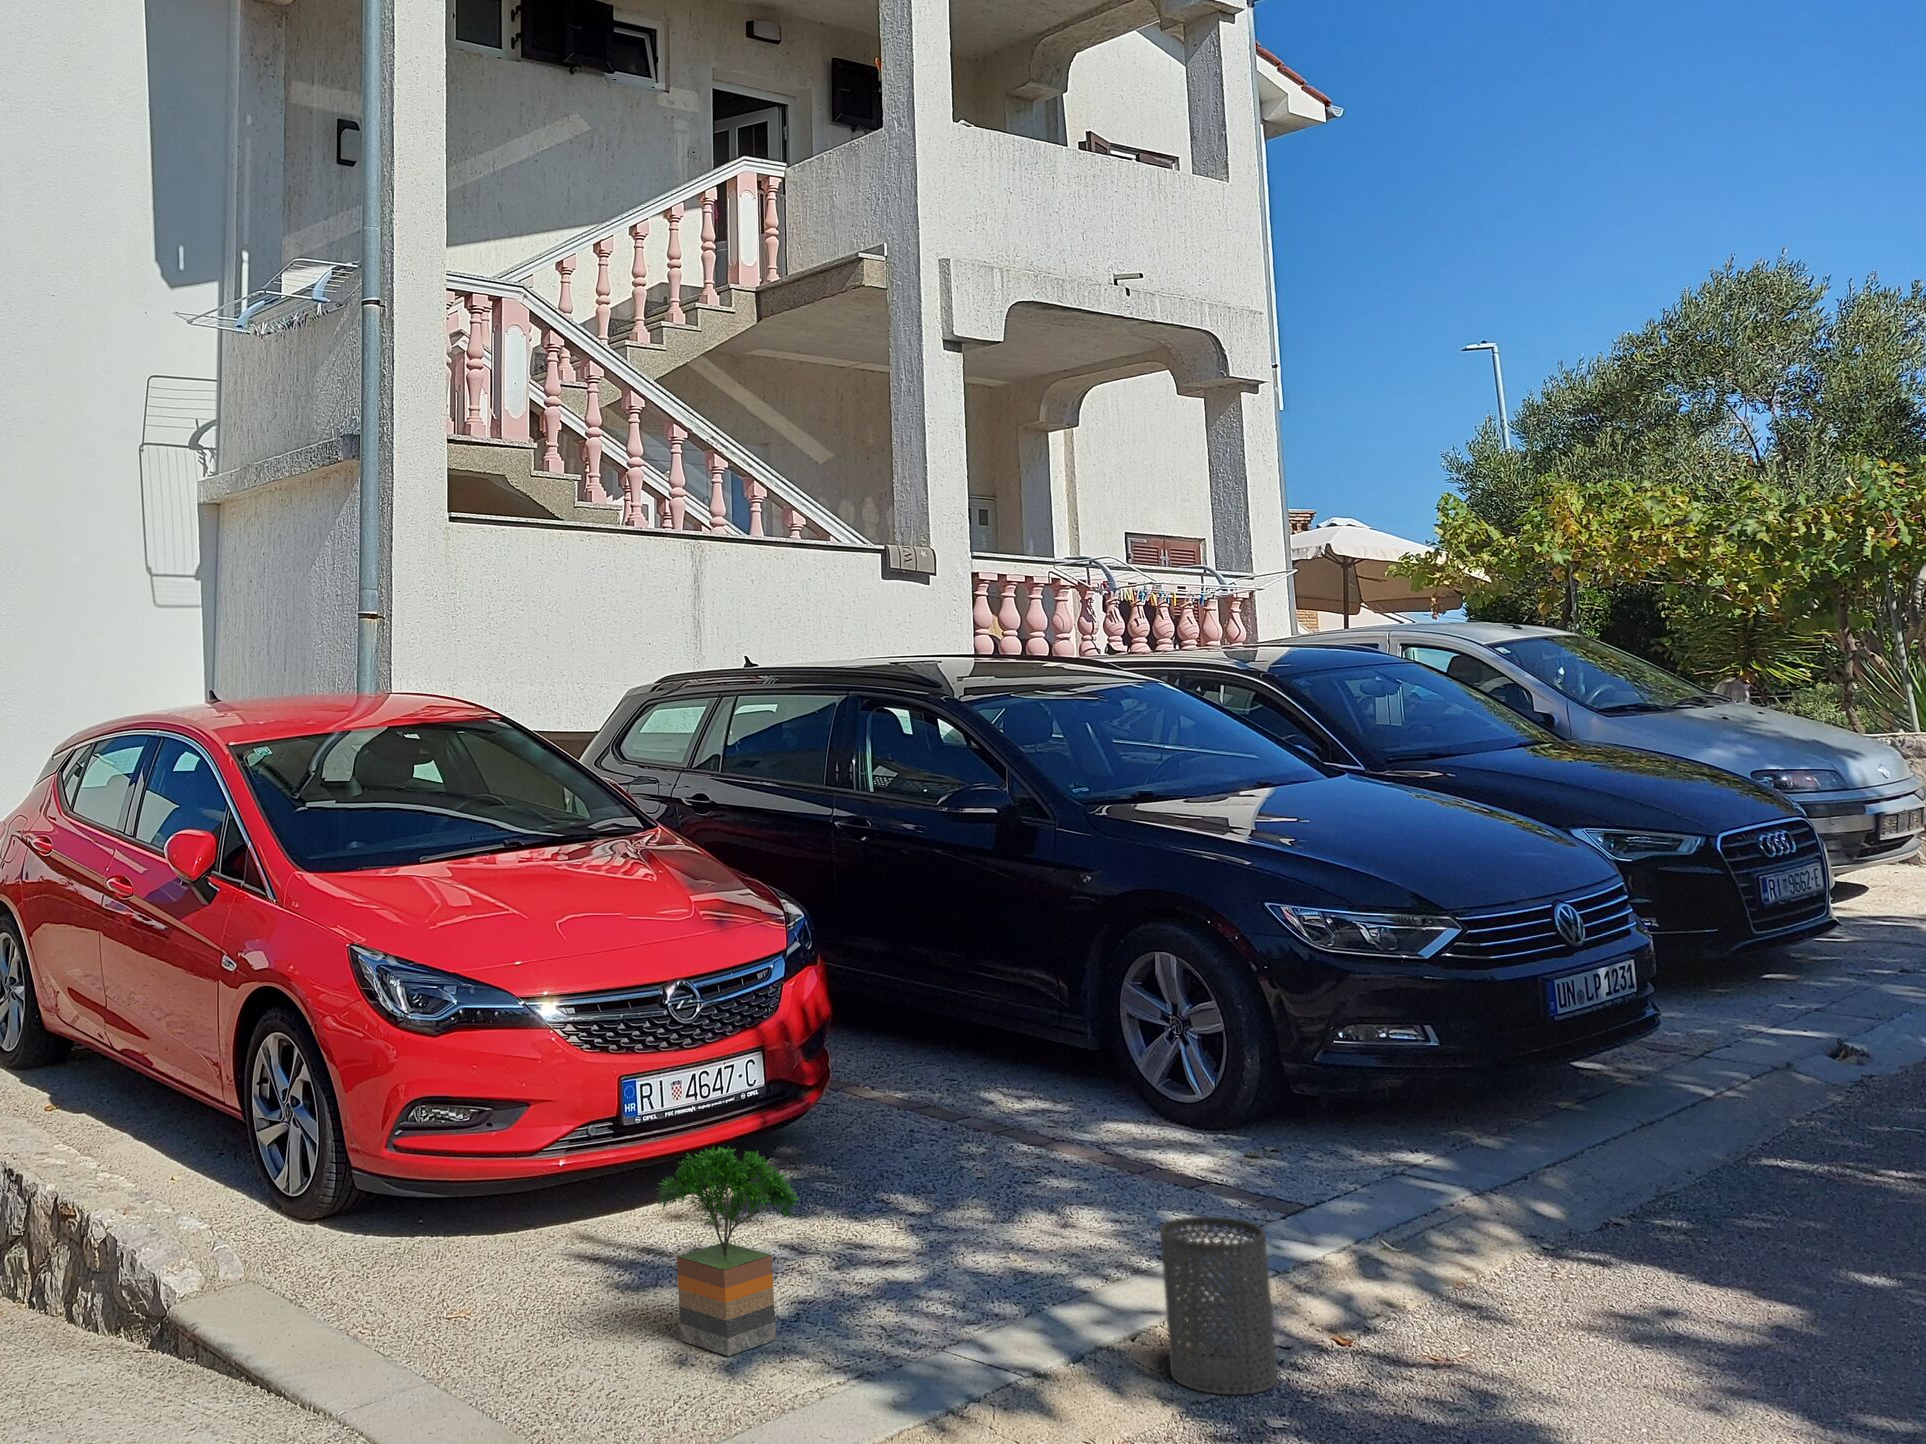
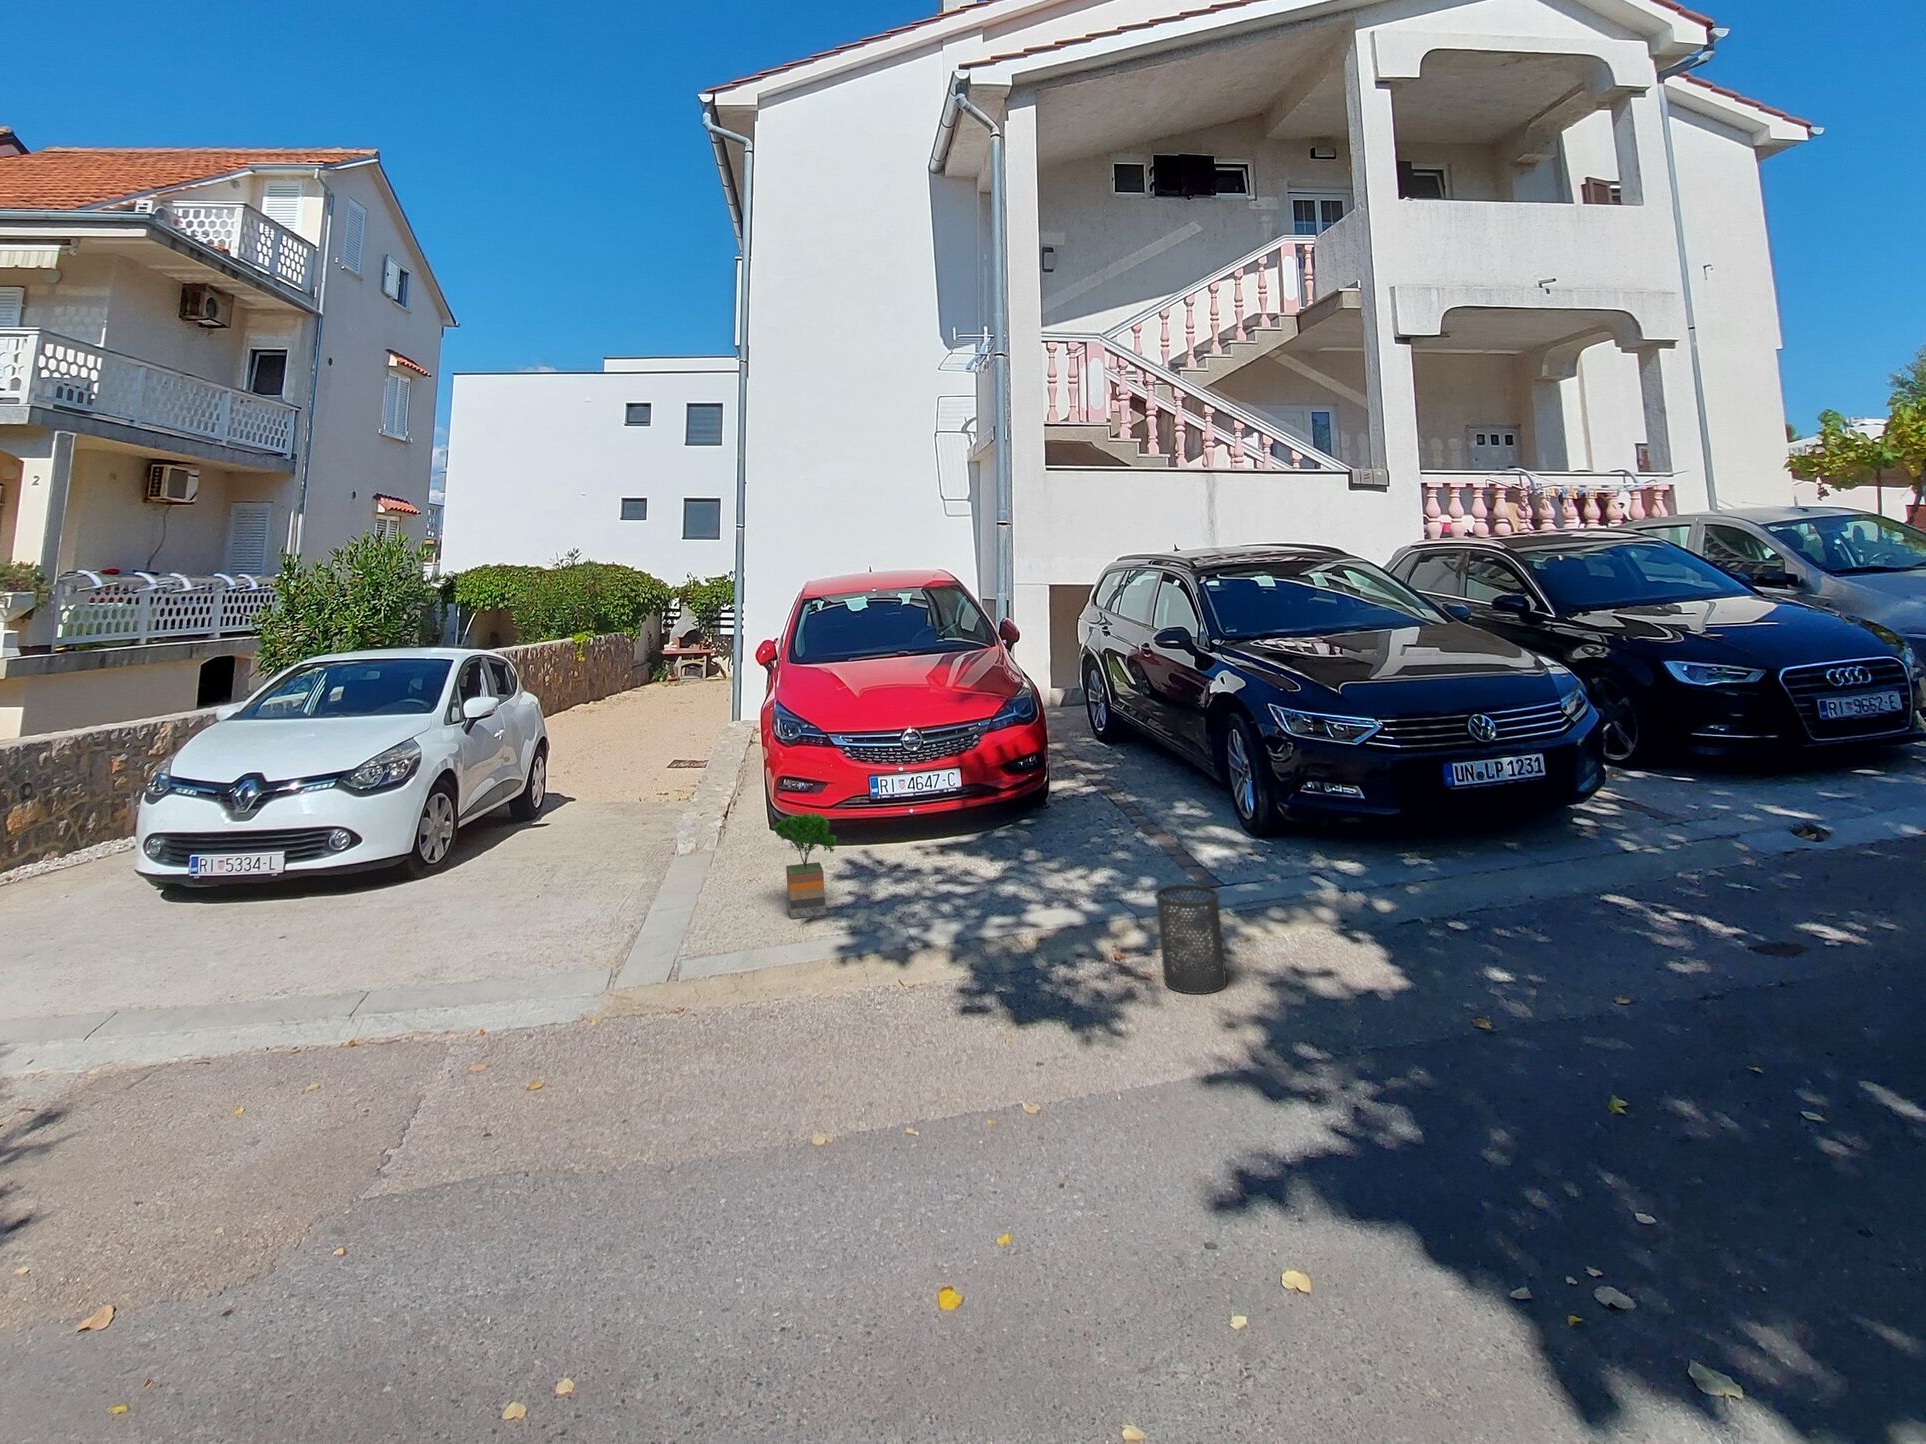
trash can: present [1160,1217,1277,1395] -> present [1154,885,1226,994]

